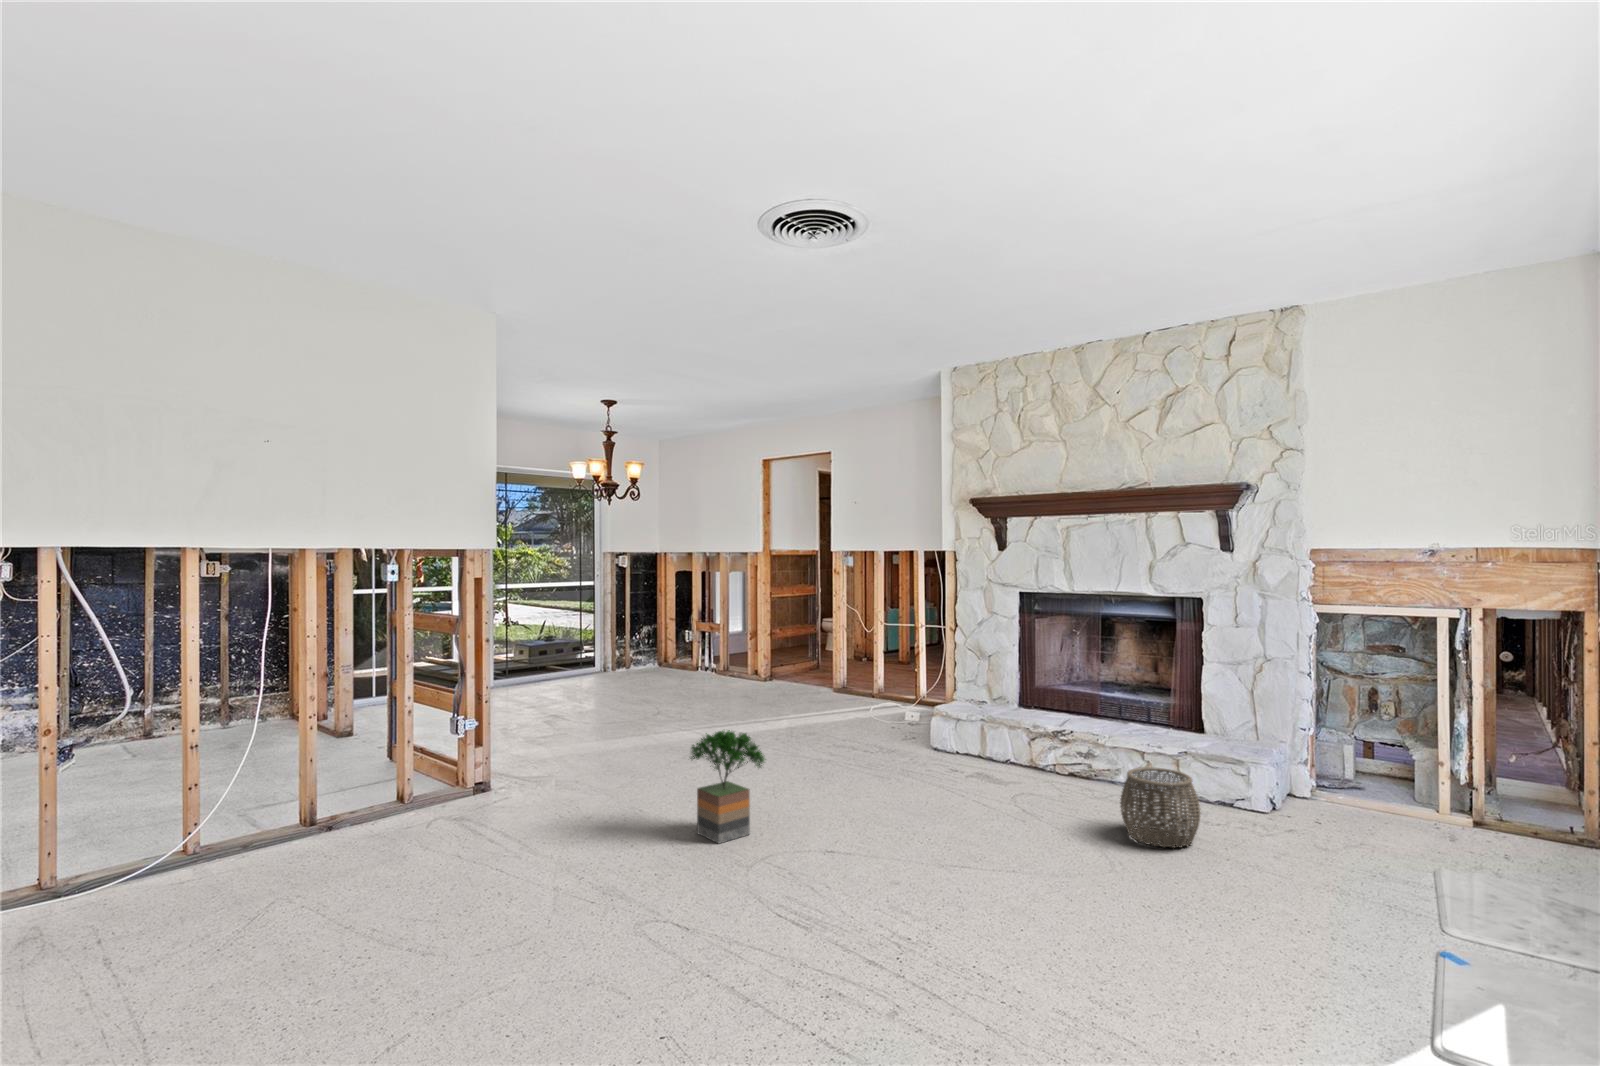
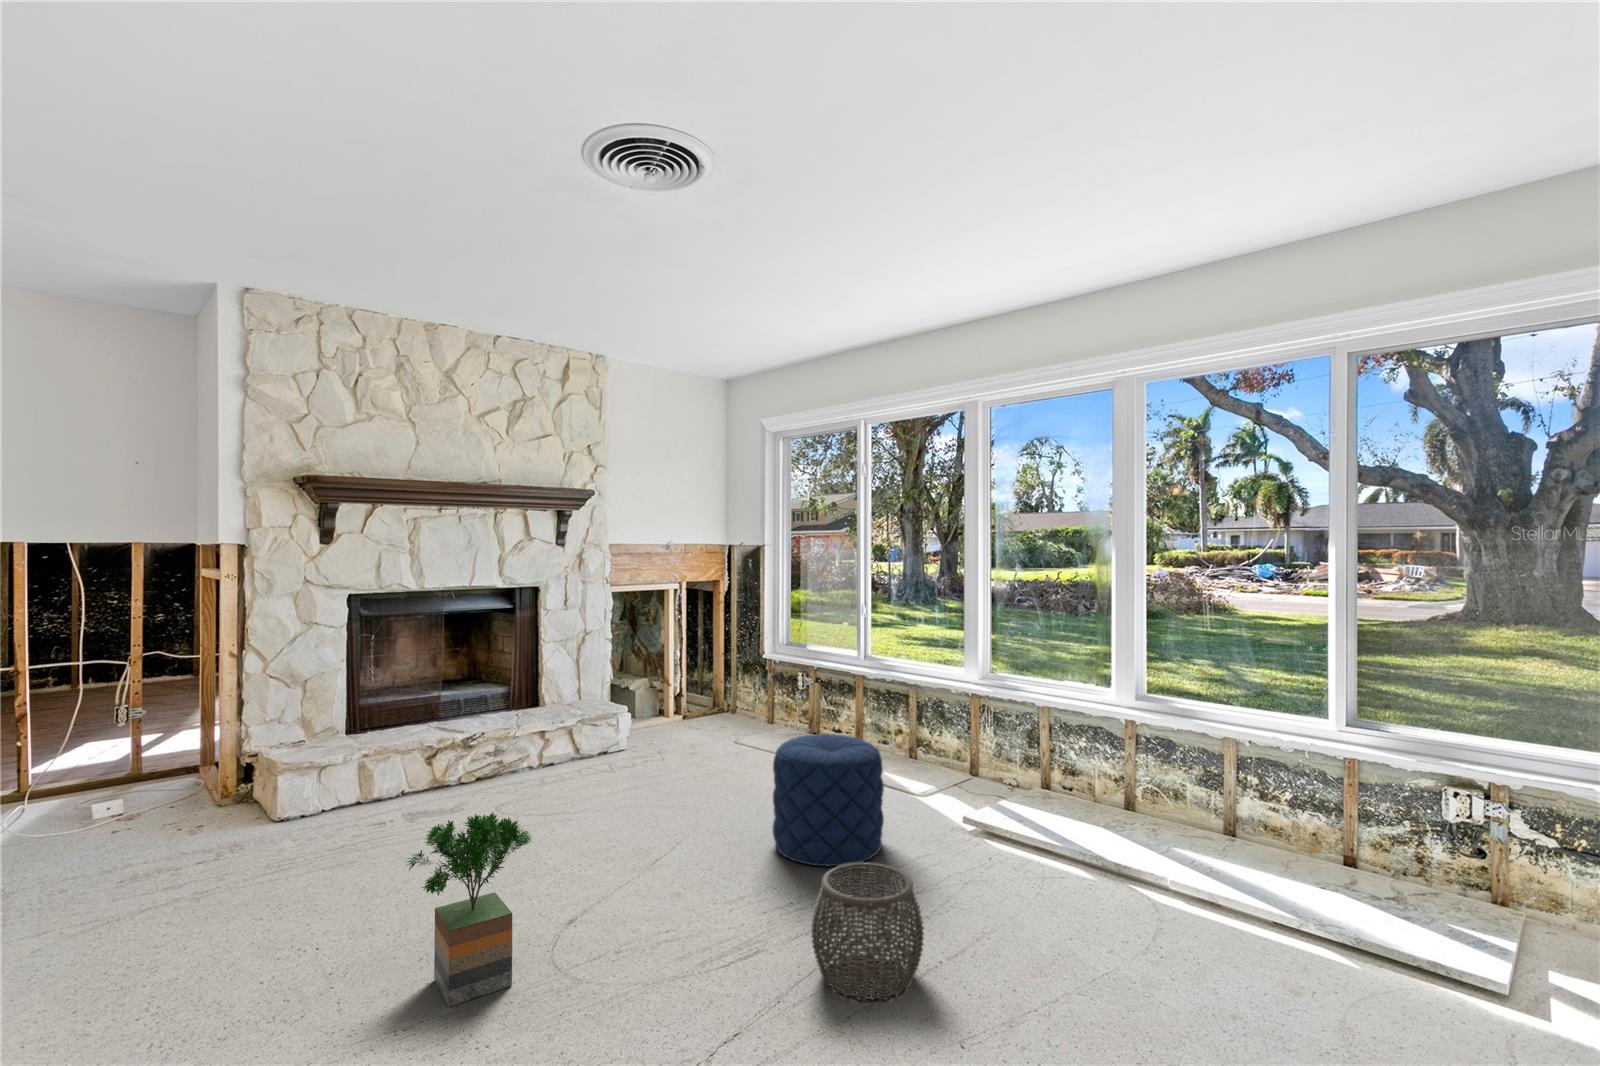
woven basket: present [1120,767,1201,848] -> present [811,863,924,1000]
pouf: none [950,795,1097,975] -> present [773,734,884,866]

